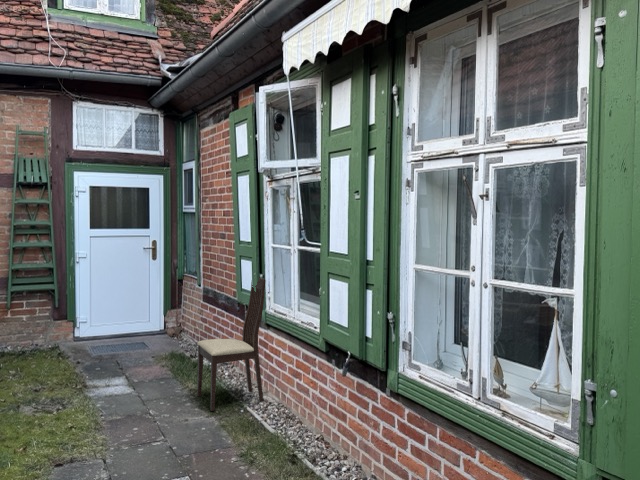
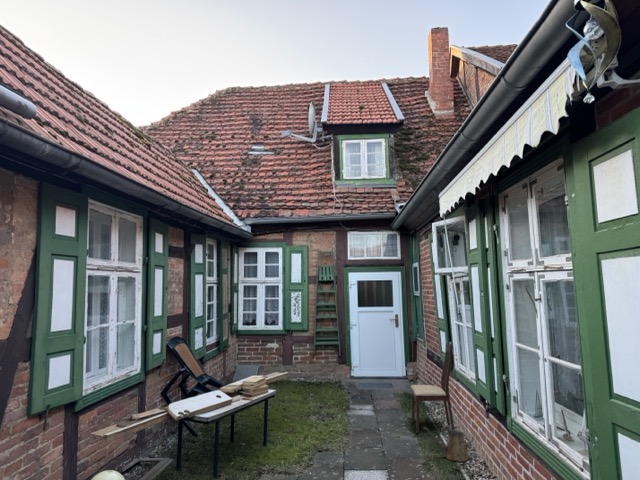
watering can: none [237,399,305,443] -> present [427,430,473,462]

